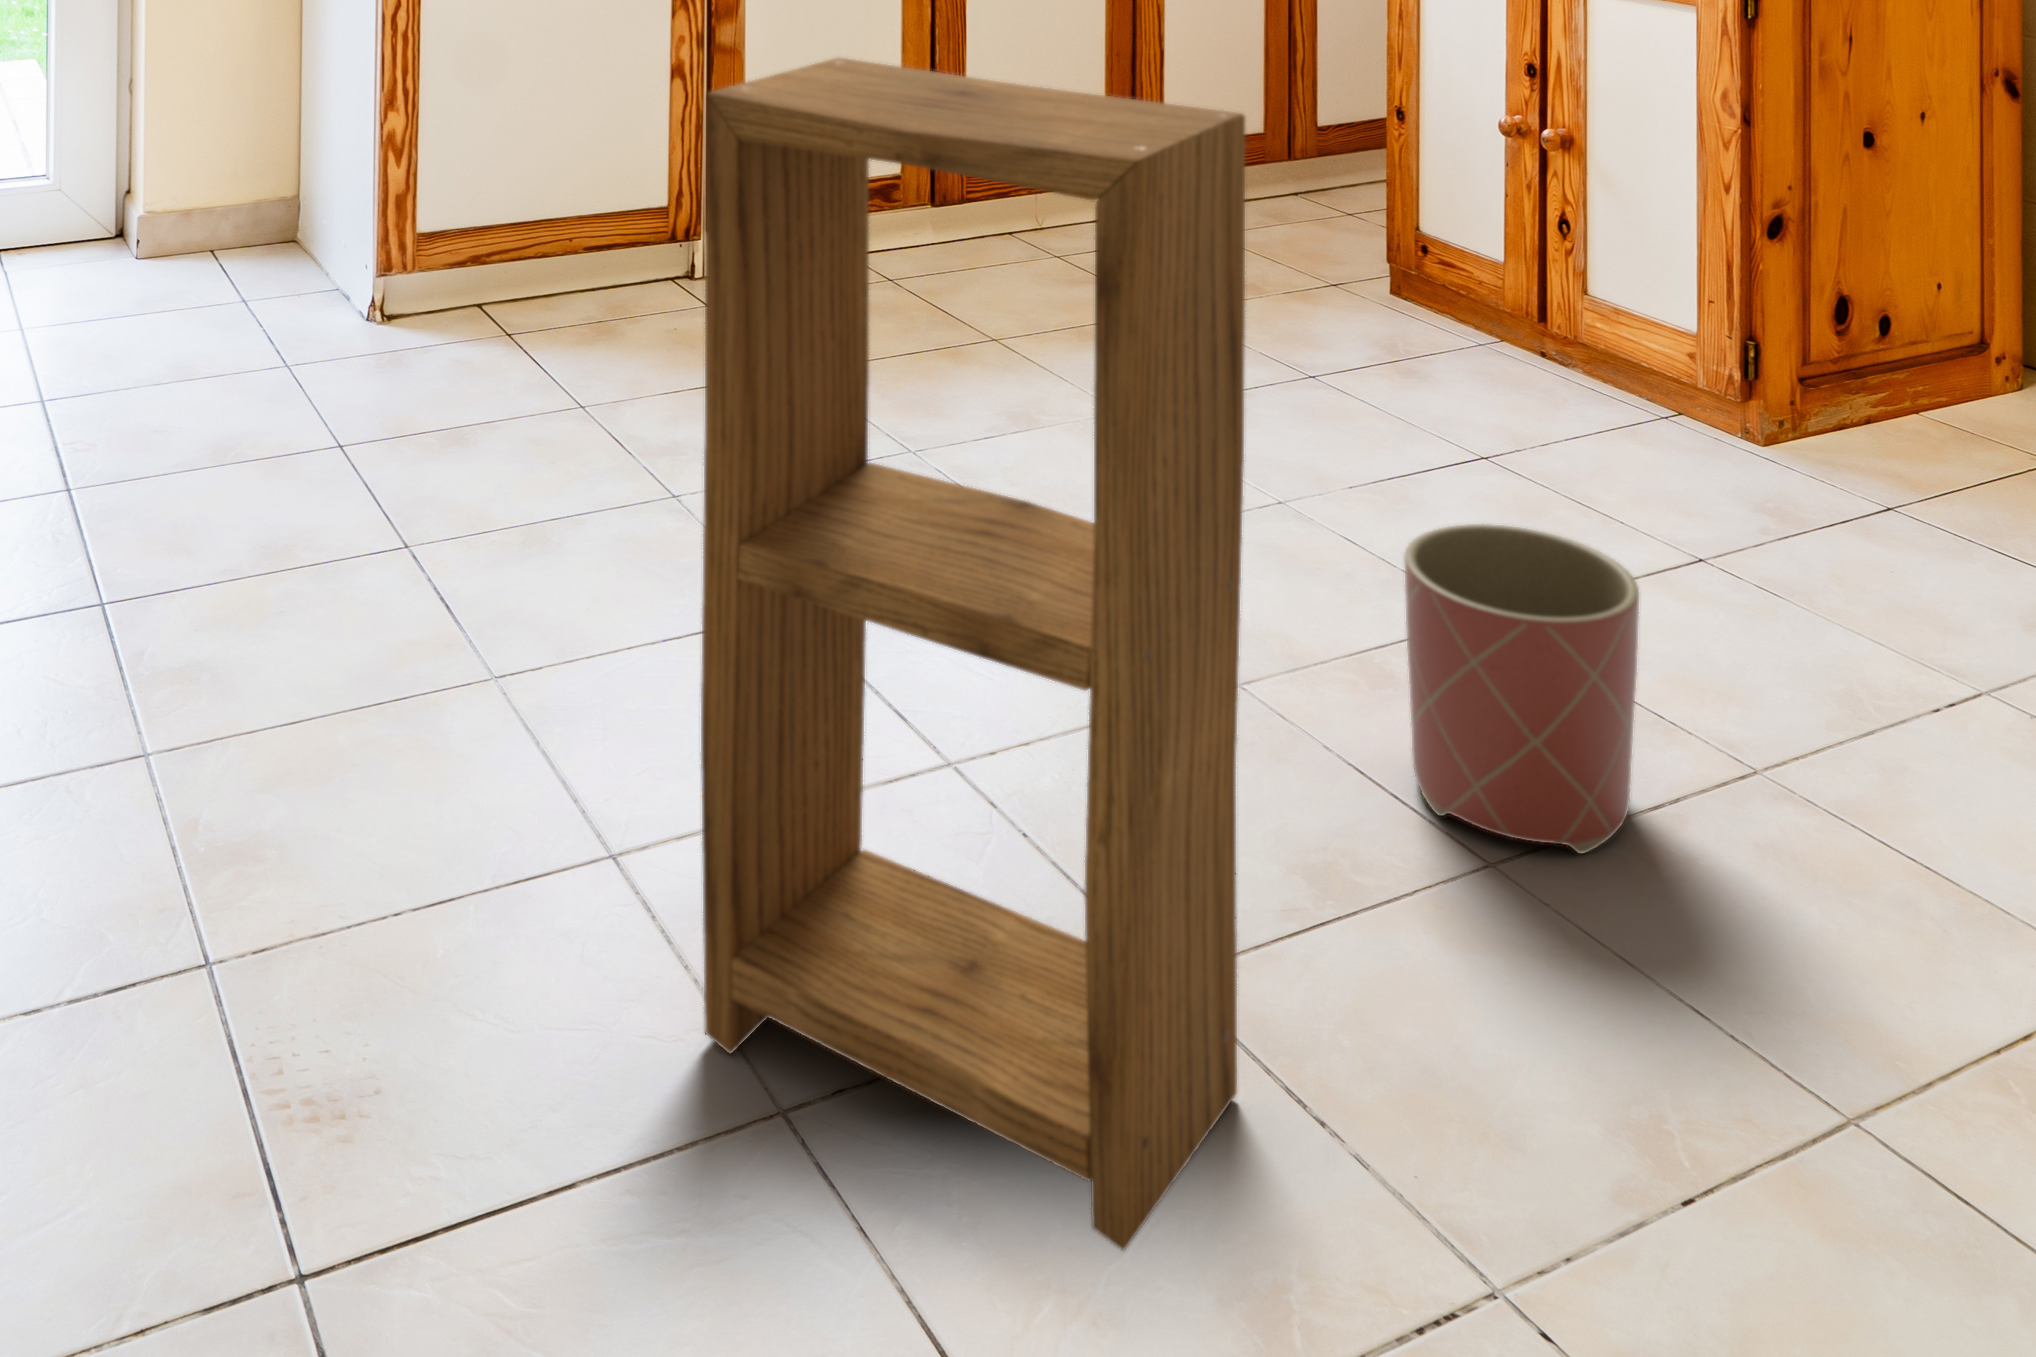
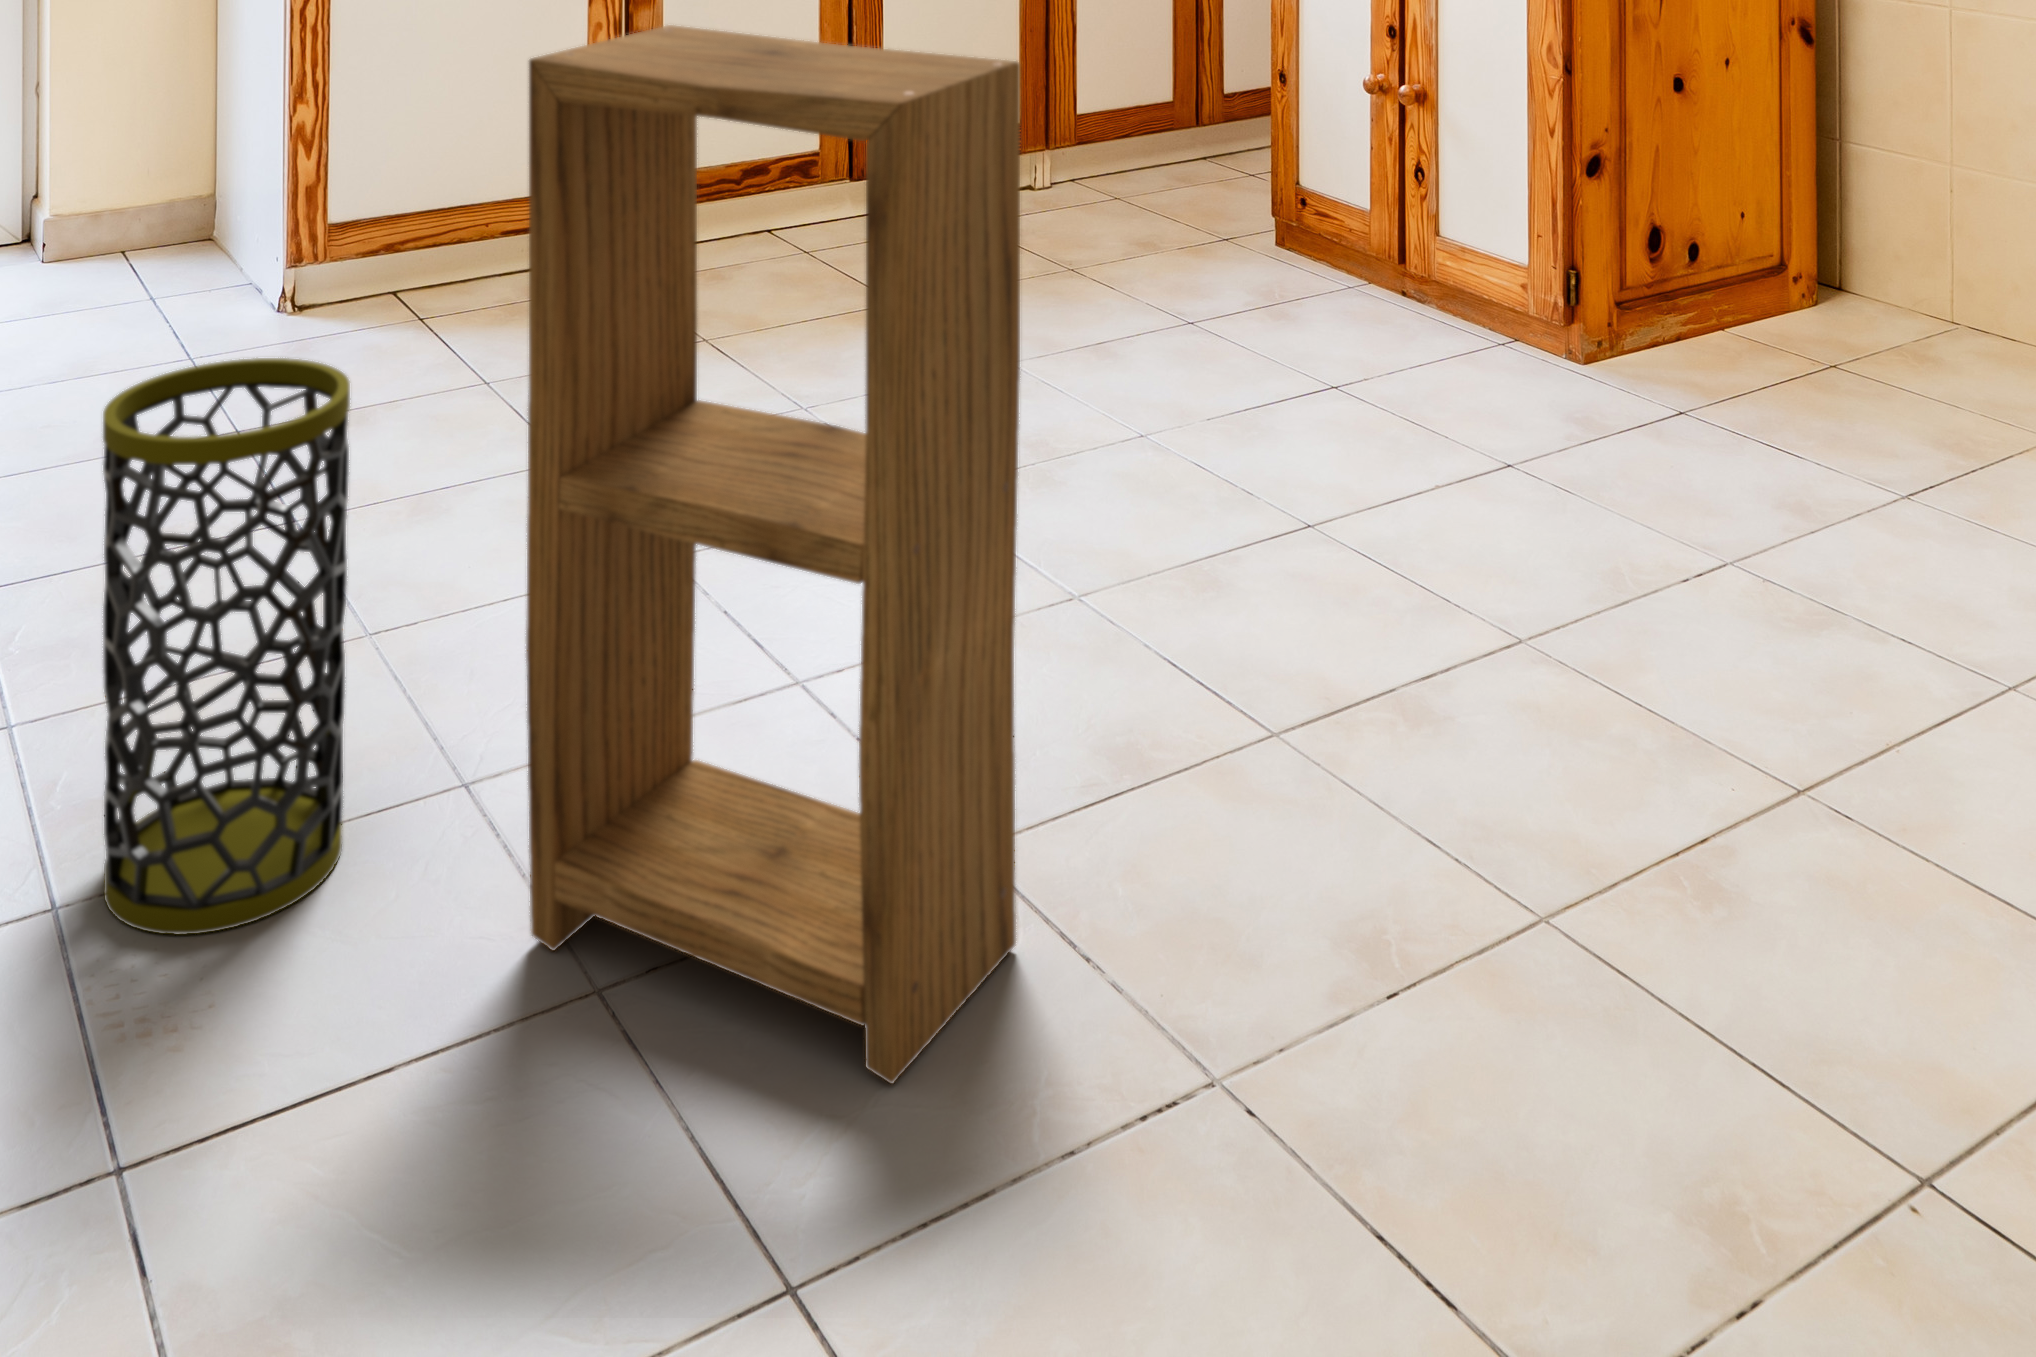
trash can: none [258,391,504,1000] -> present [103,358,350,934]
planter: present [1404,524,1639,853] -> none [1211,436,1411,722]

